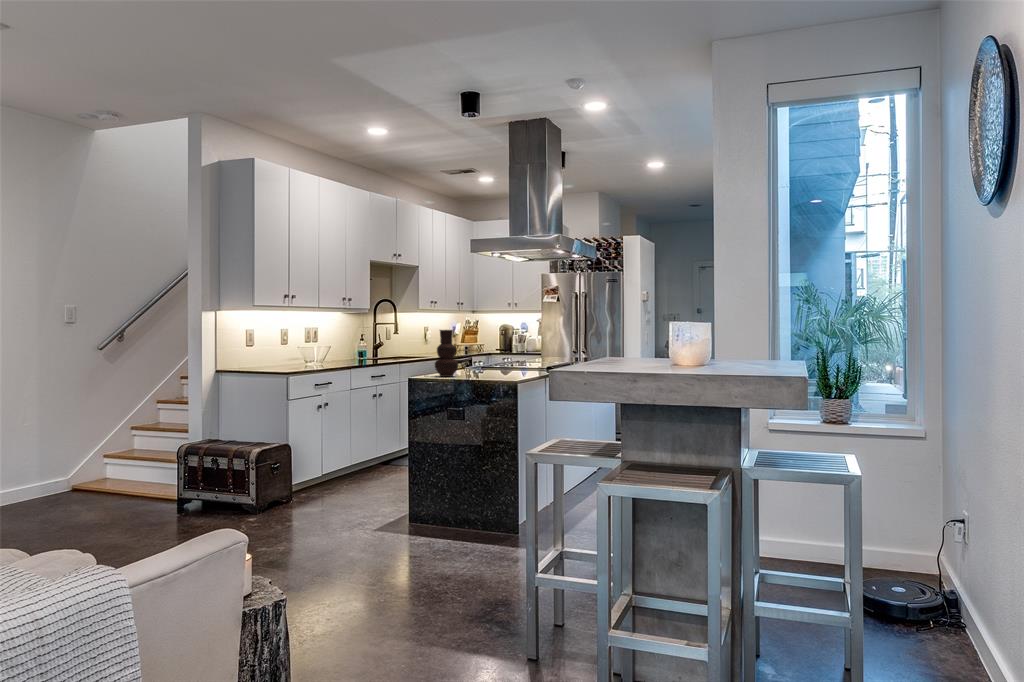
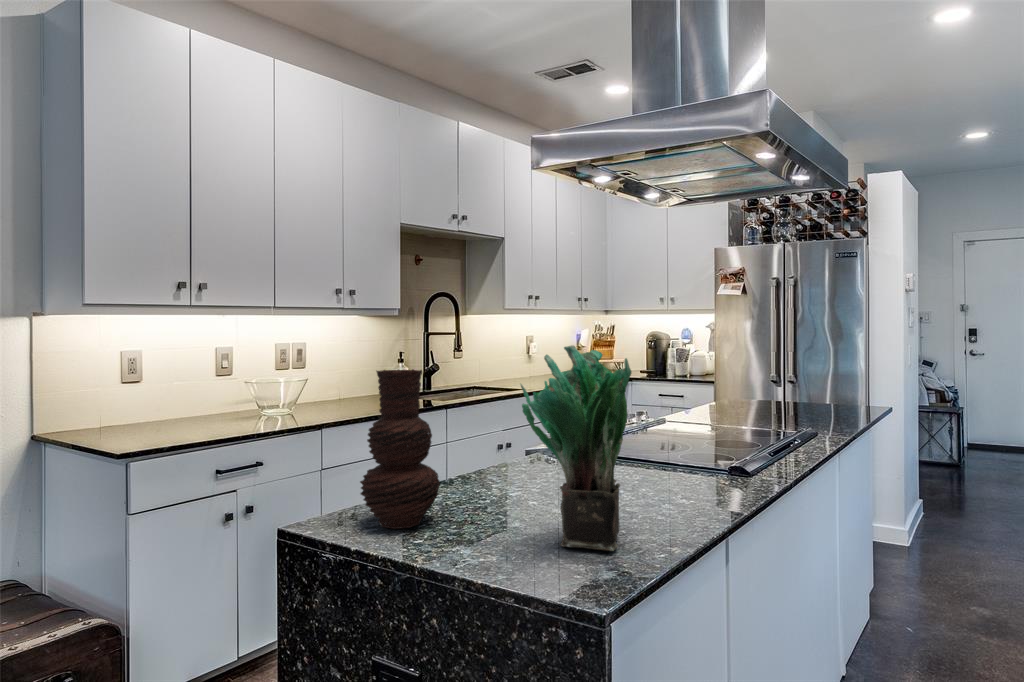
potted plant: none [486,322,517,377] -> present [521,345,631,551]

